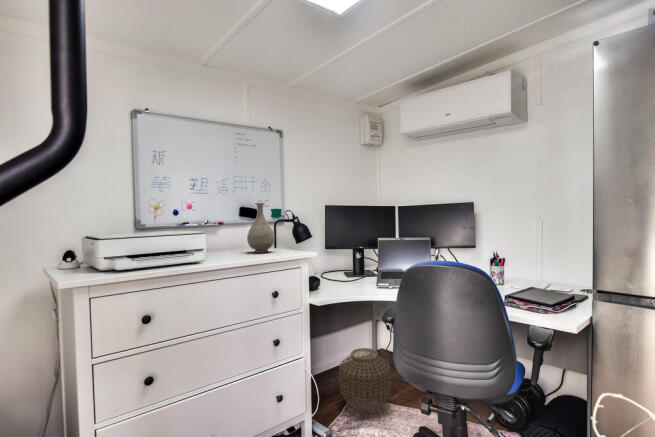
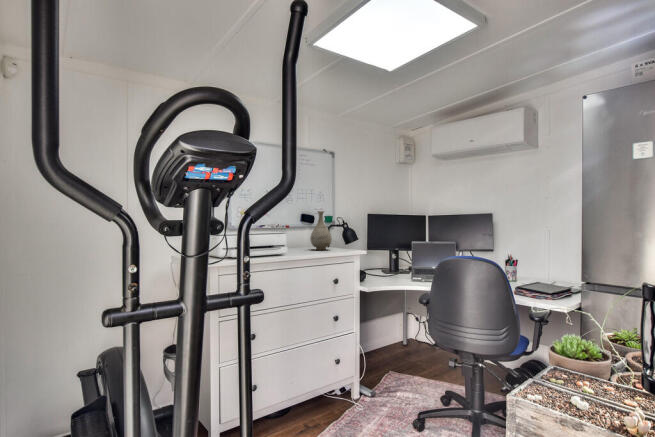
woven basket: present [339,348,391,414] -> none [379,331,422,383]

